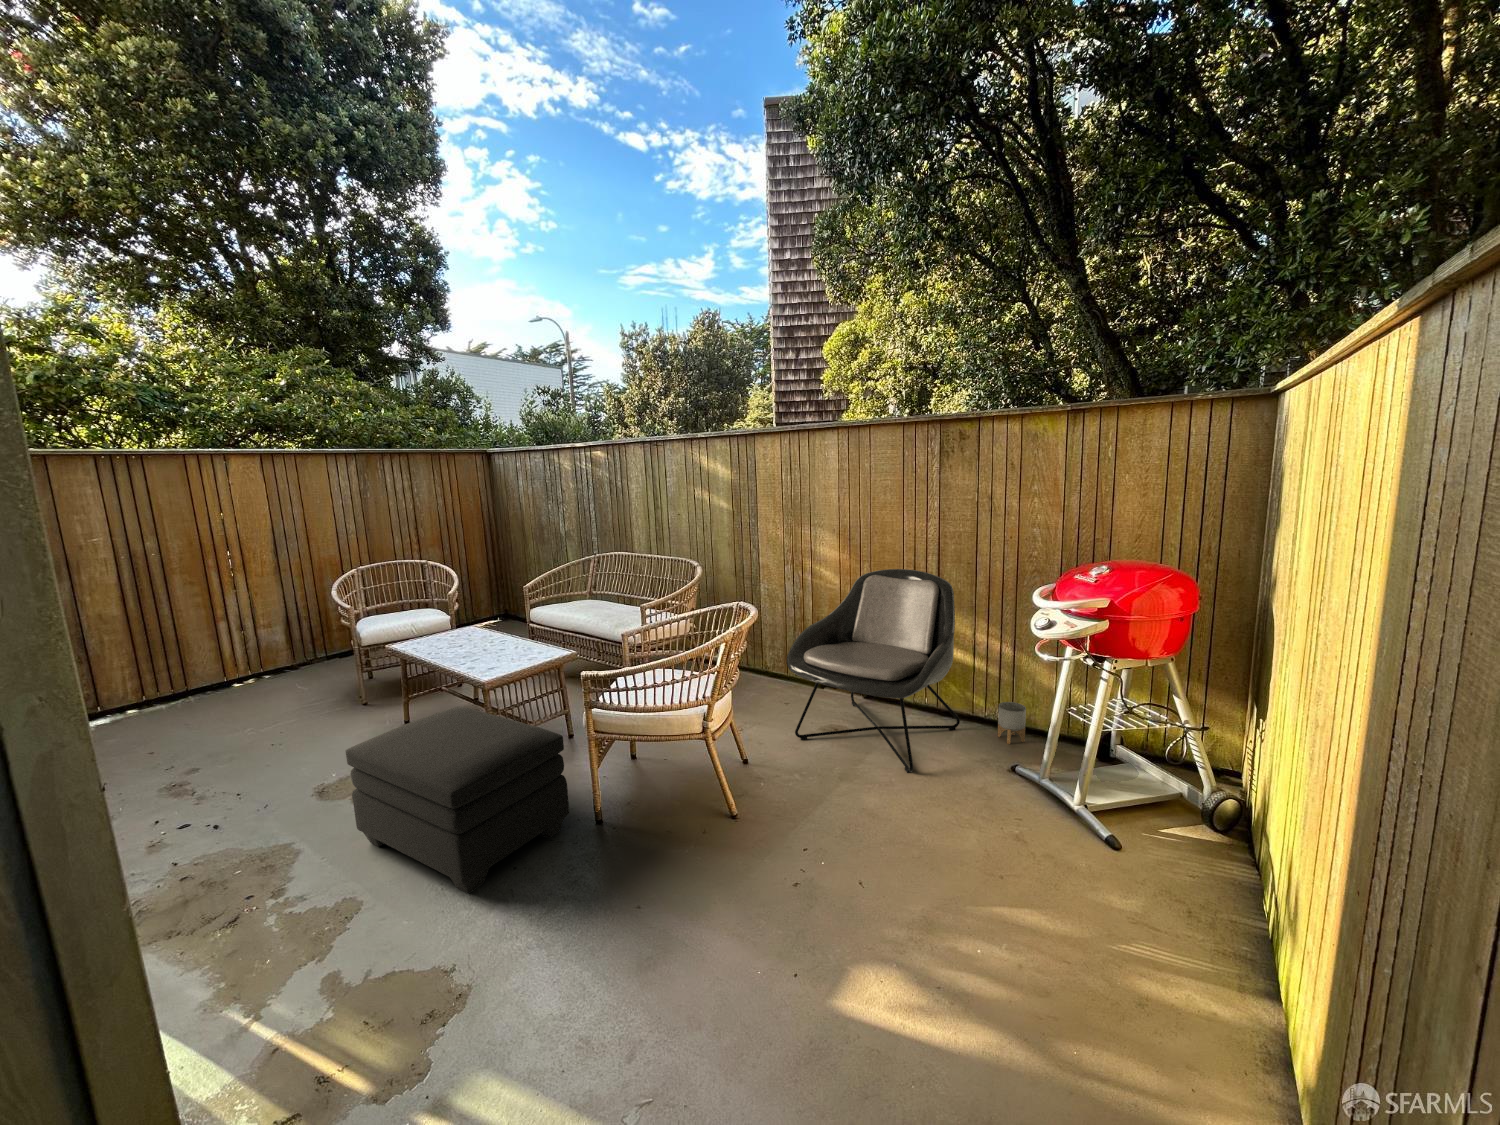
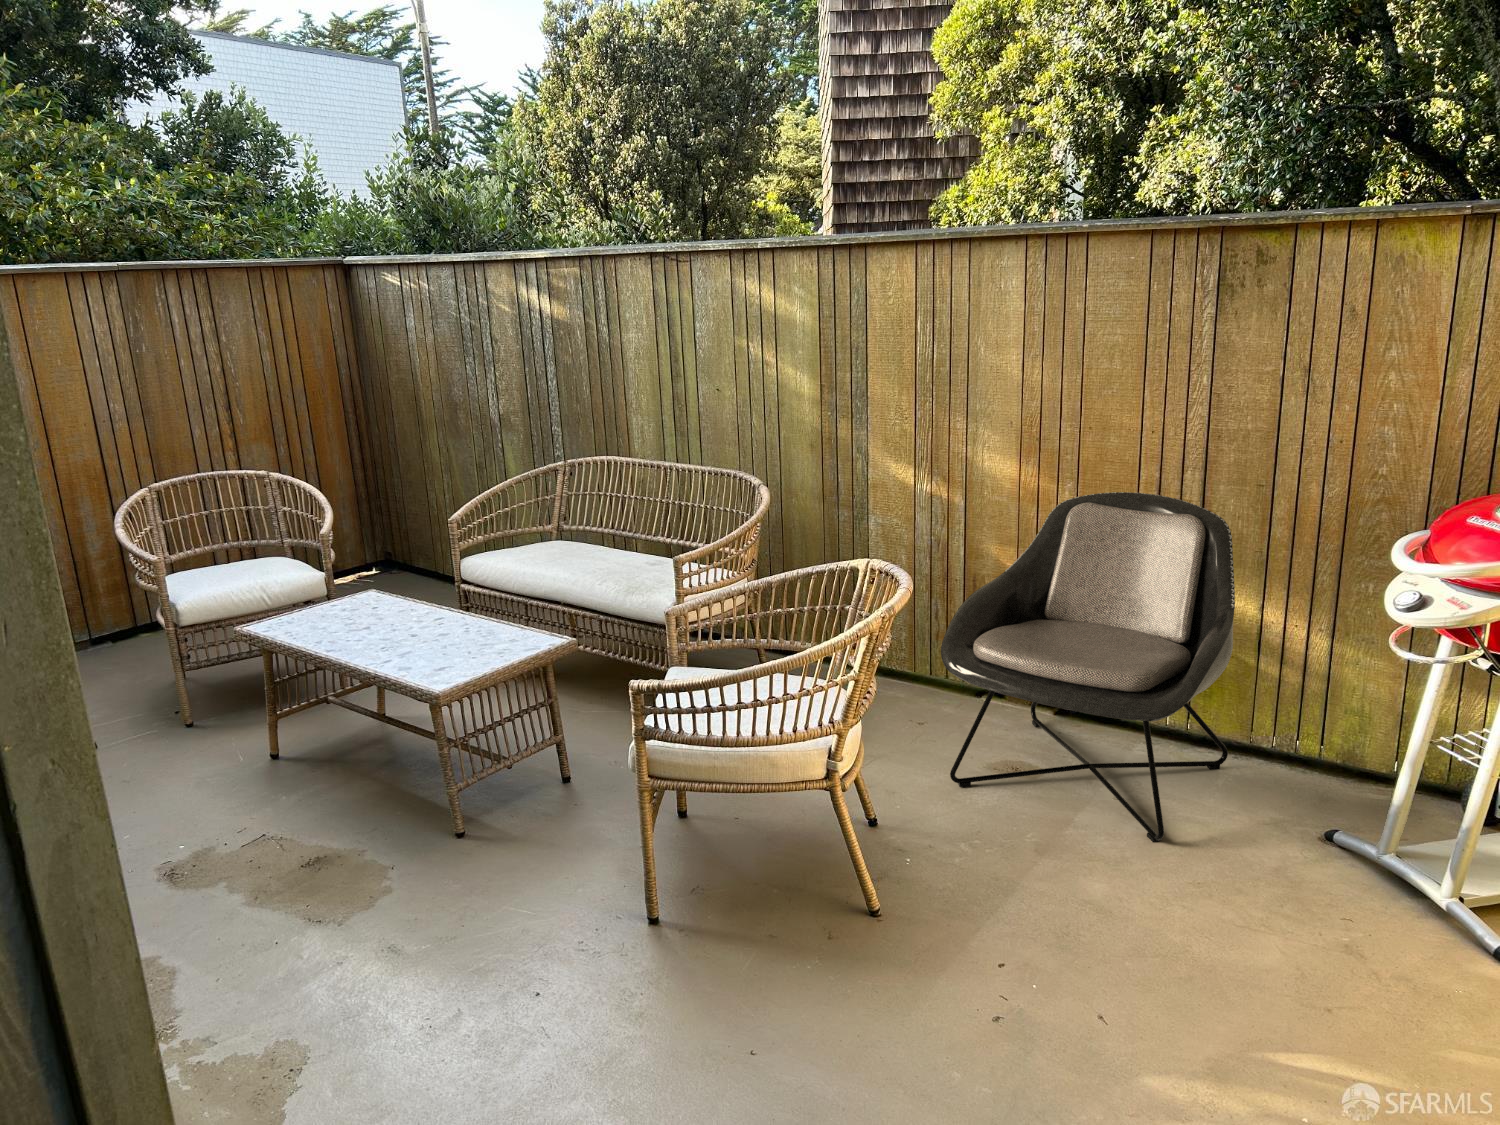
planter: present [998,702,1026,744] -> none [1293,722,1346,793]
ottoman: present [345,706,569,894] -> none [246,737,614,1040]

